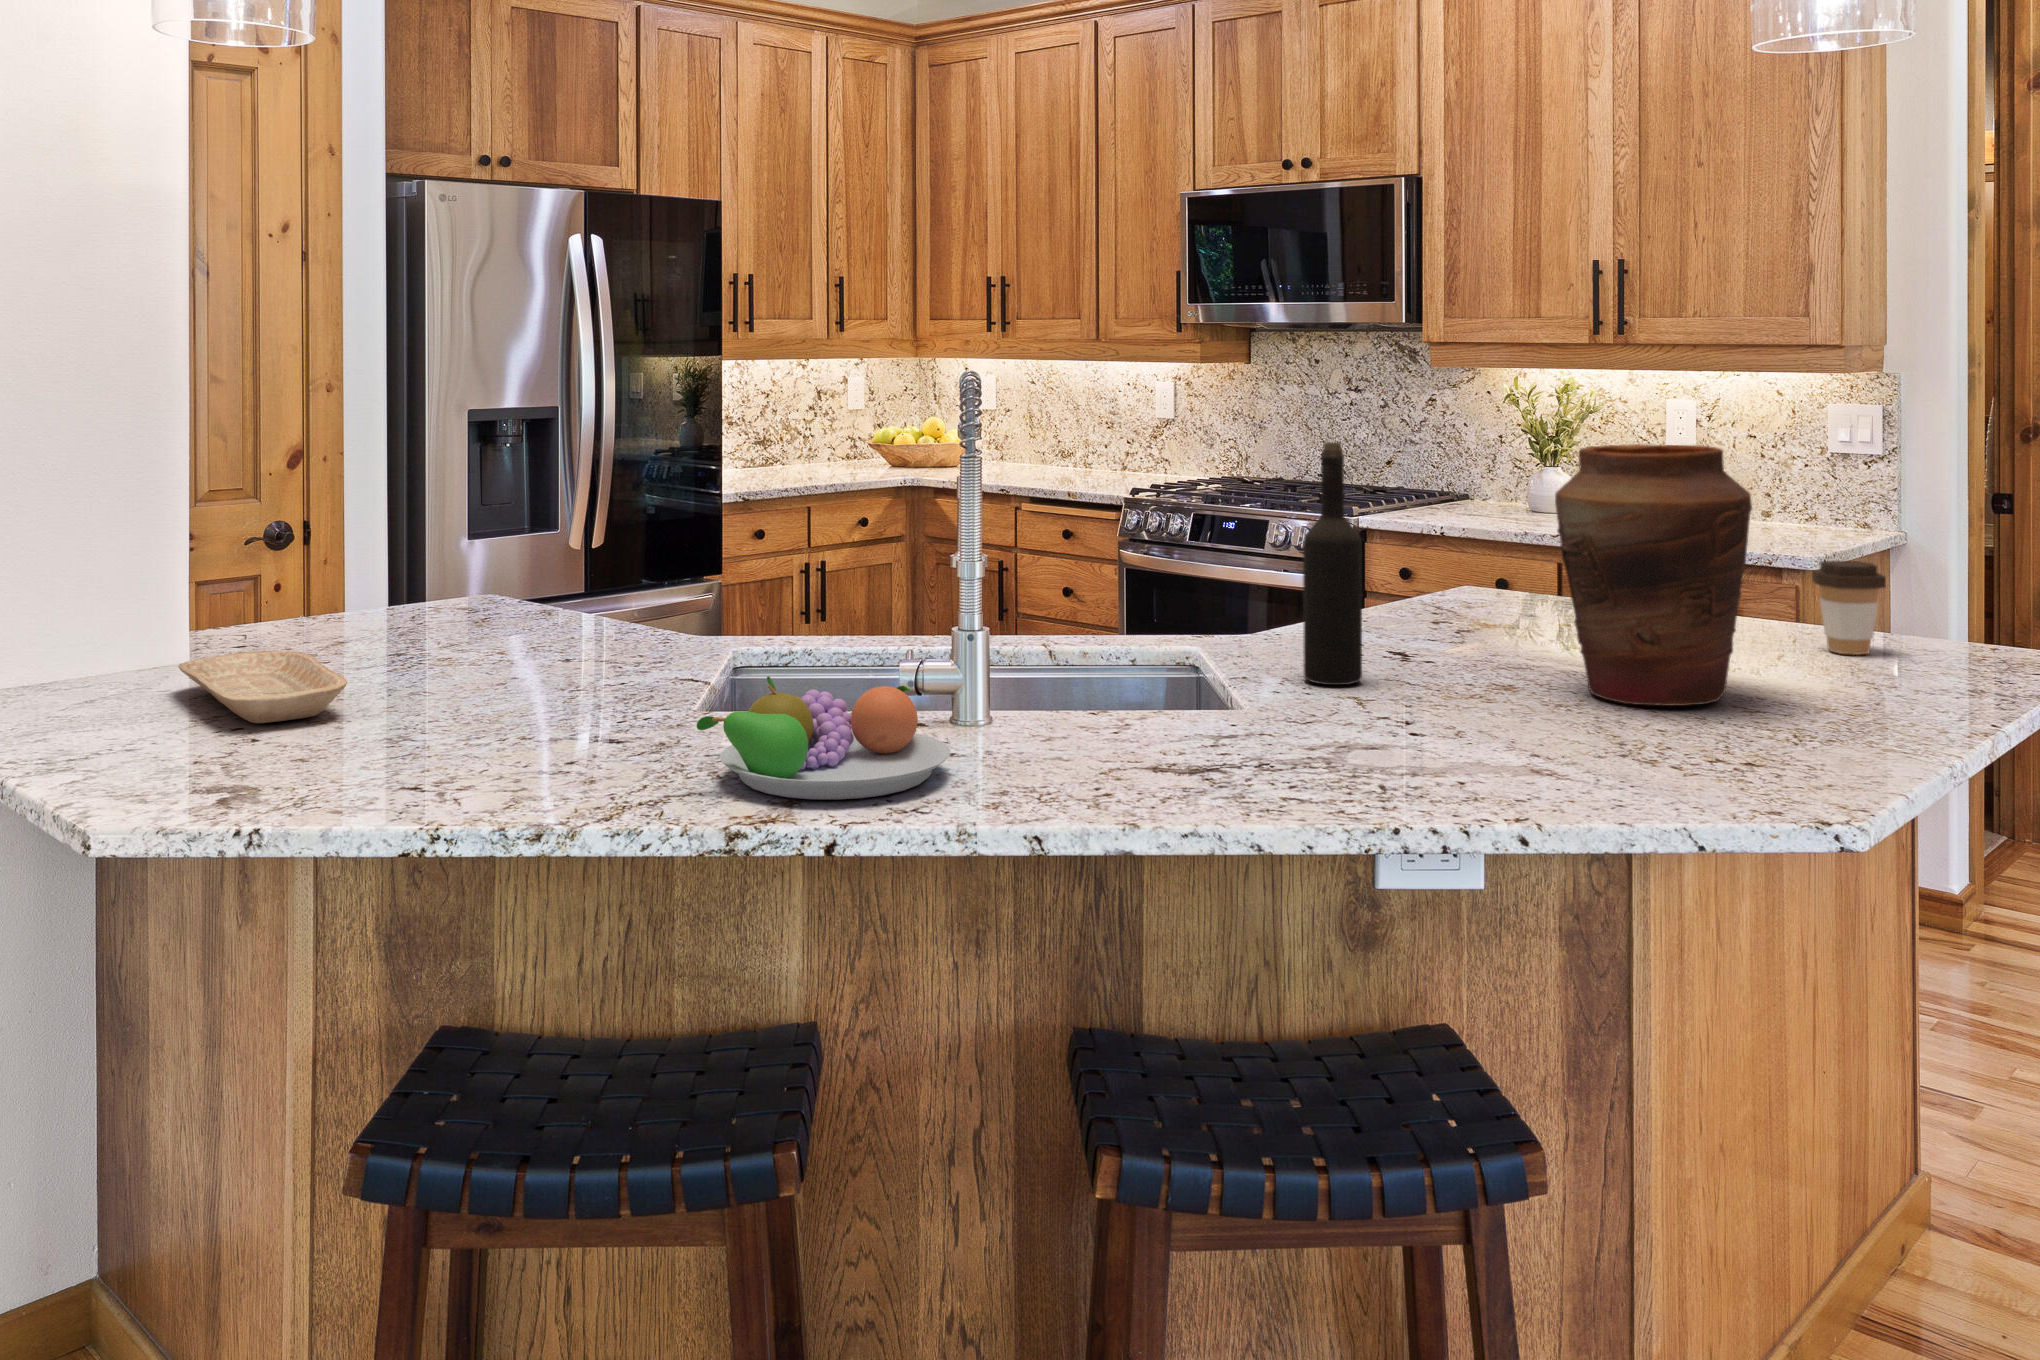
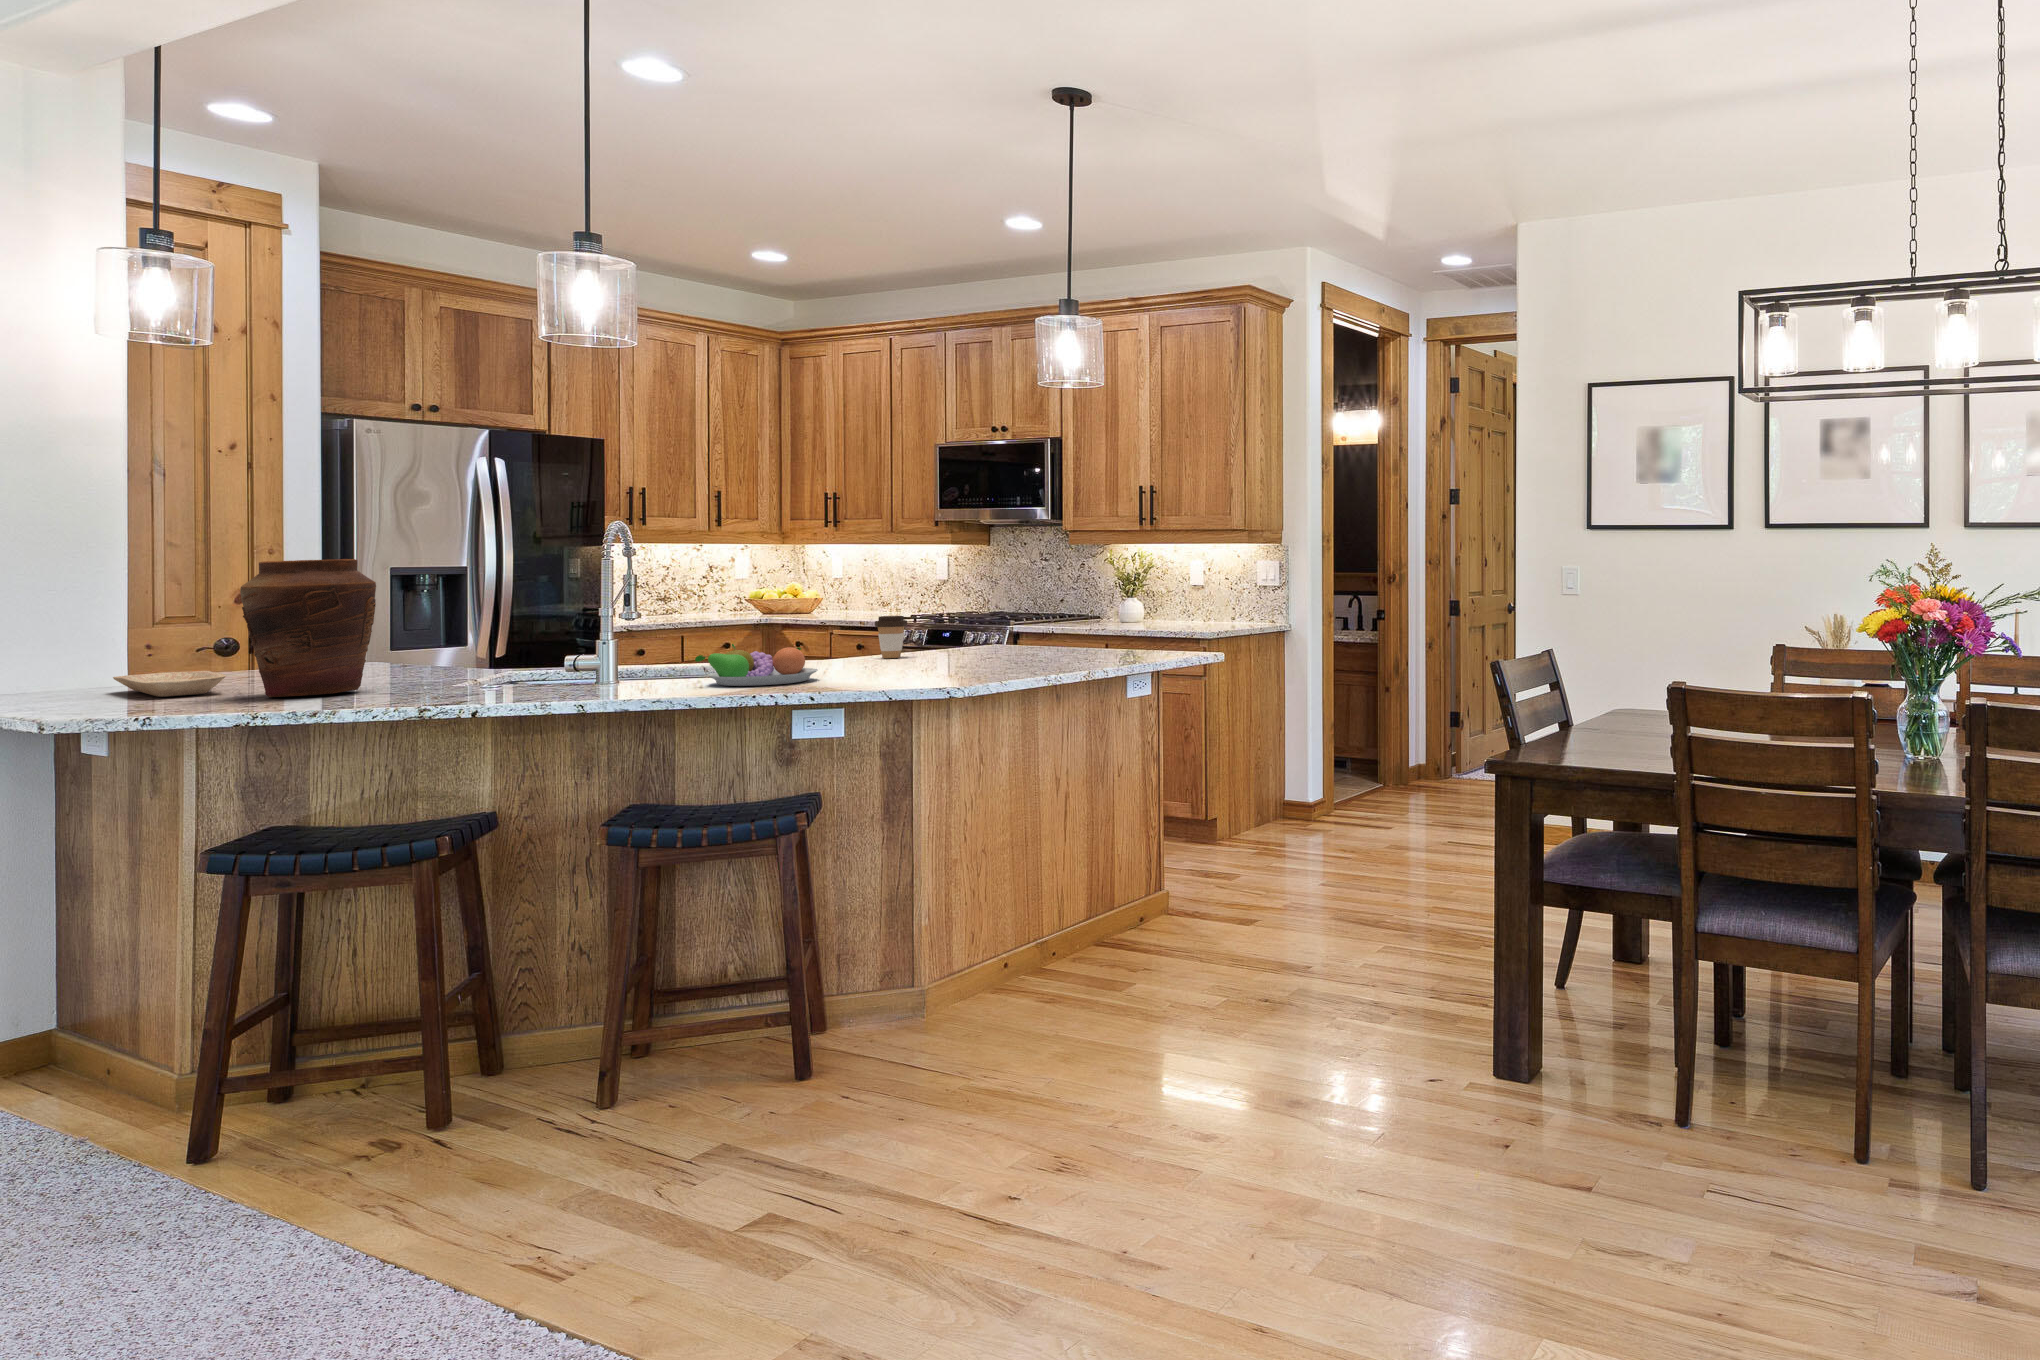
wine bottle: present [1303,442,1362,685] -> none [811,555,842,666]
vase: present [1555,444,1752,706] -> present [240,559,376,697]
coffee cup: present [1812,561,1886,655] -> present [875,616,907,658]
fruit bowl: present [697,676,950,800] -> present [695,644,818,686]

